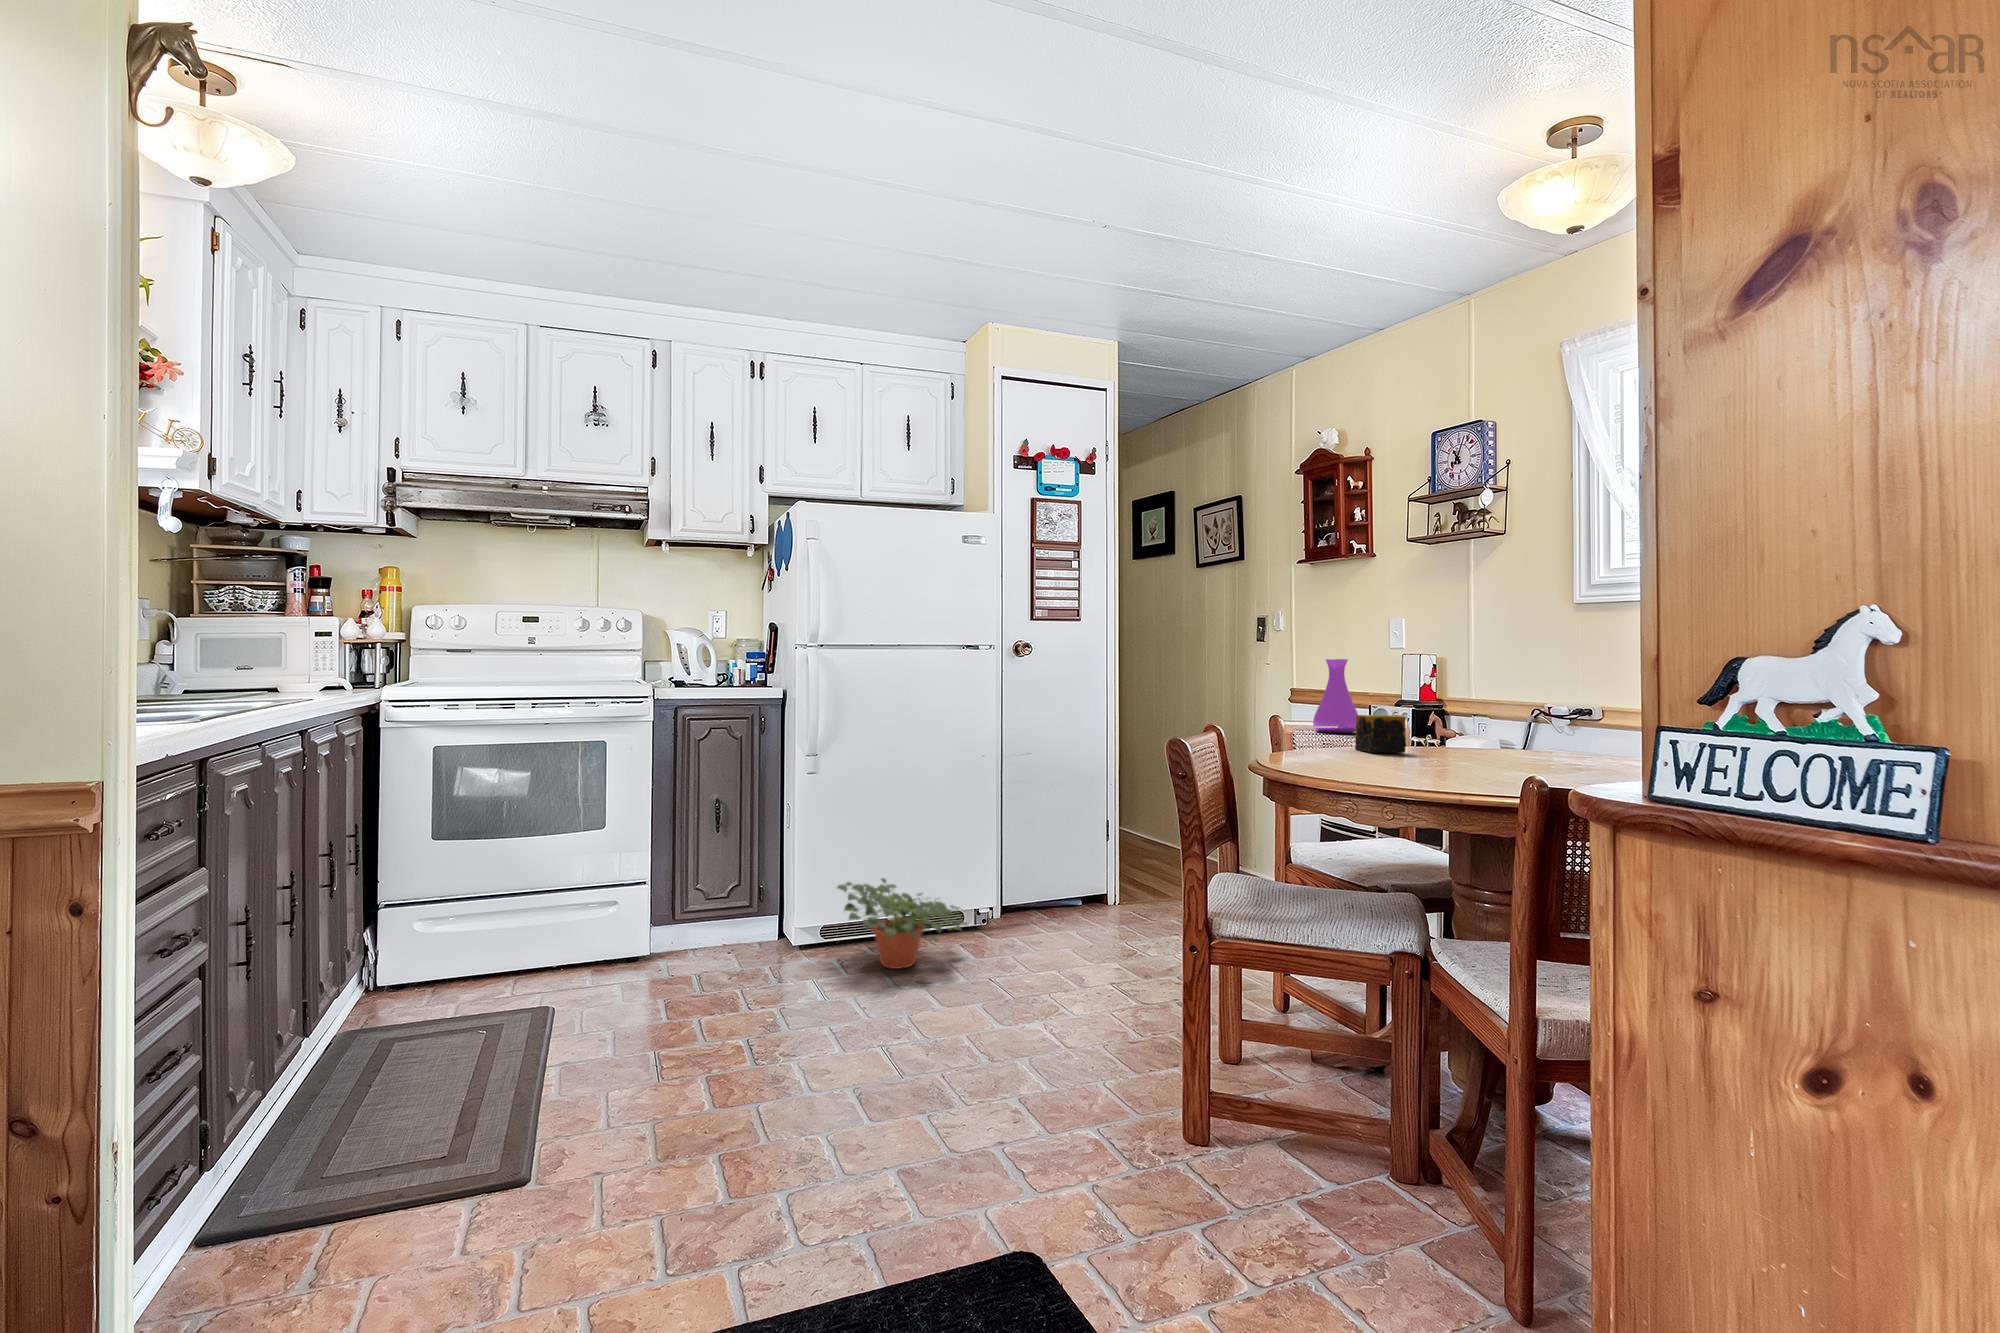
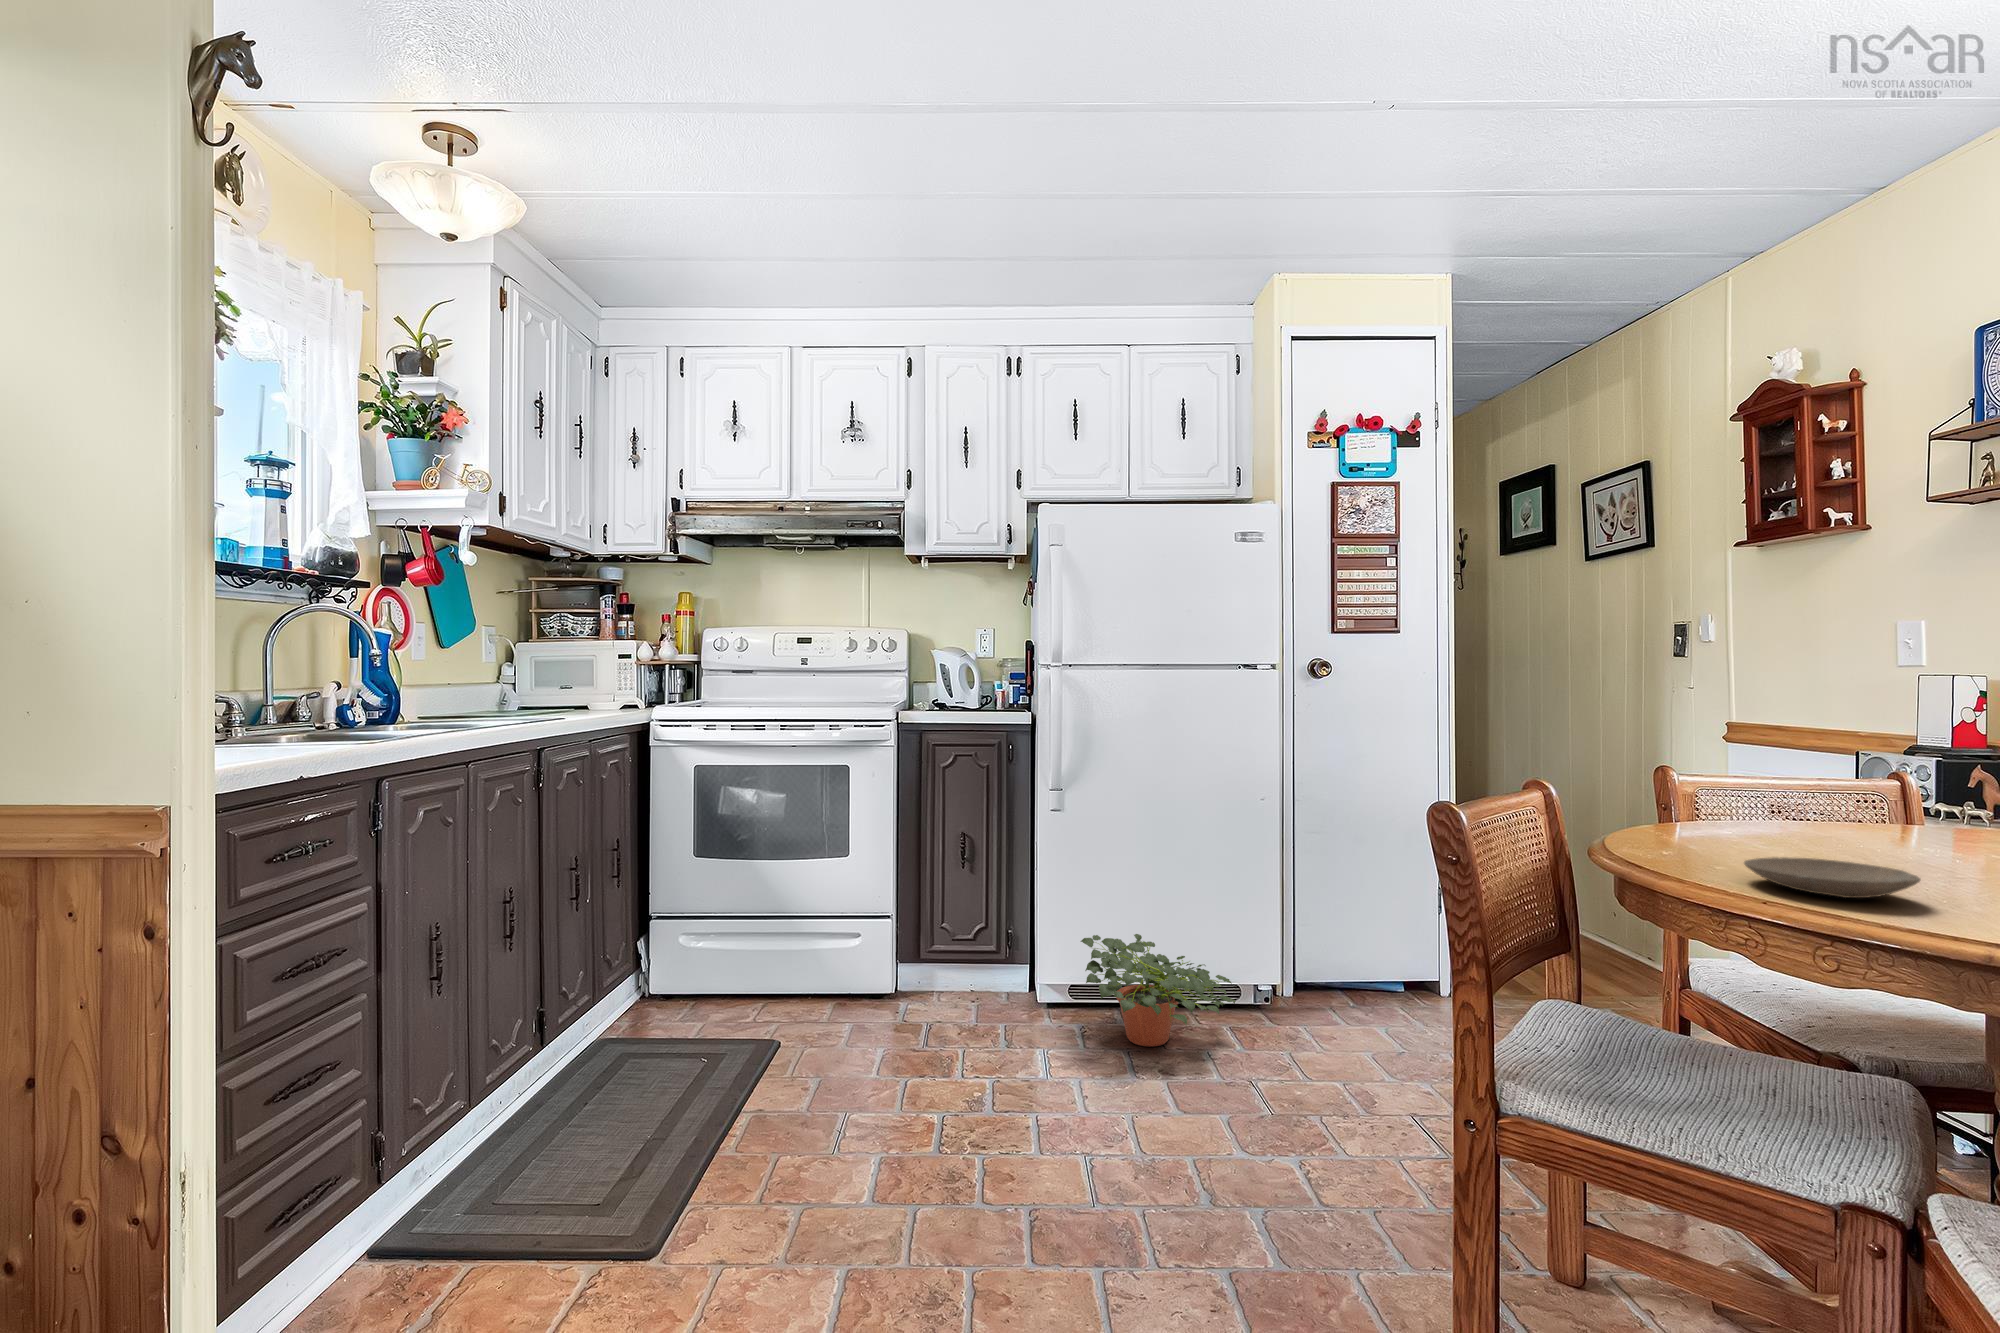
vase: present [1313,659,1358,733] -> none [1741,682,1827,792]
candle: present [1355,715,1406,753] -> none [1800,772,1899,837]
plate: none [1343,760,1427,778] -> present [1744,857,1921,898]

